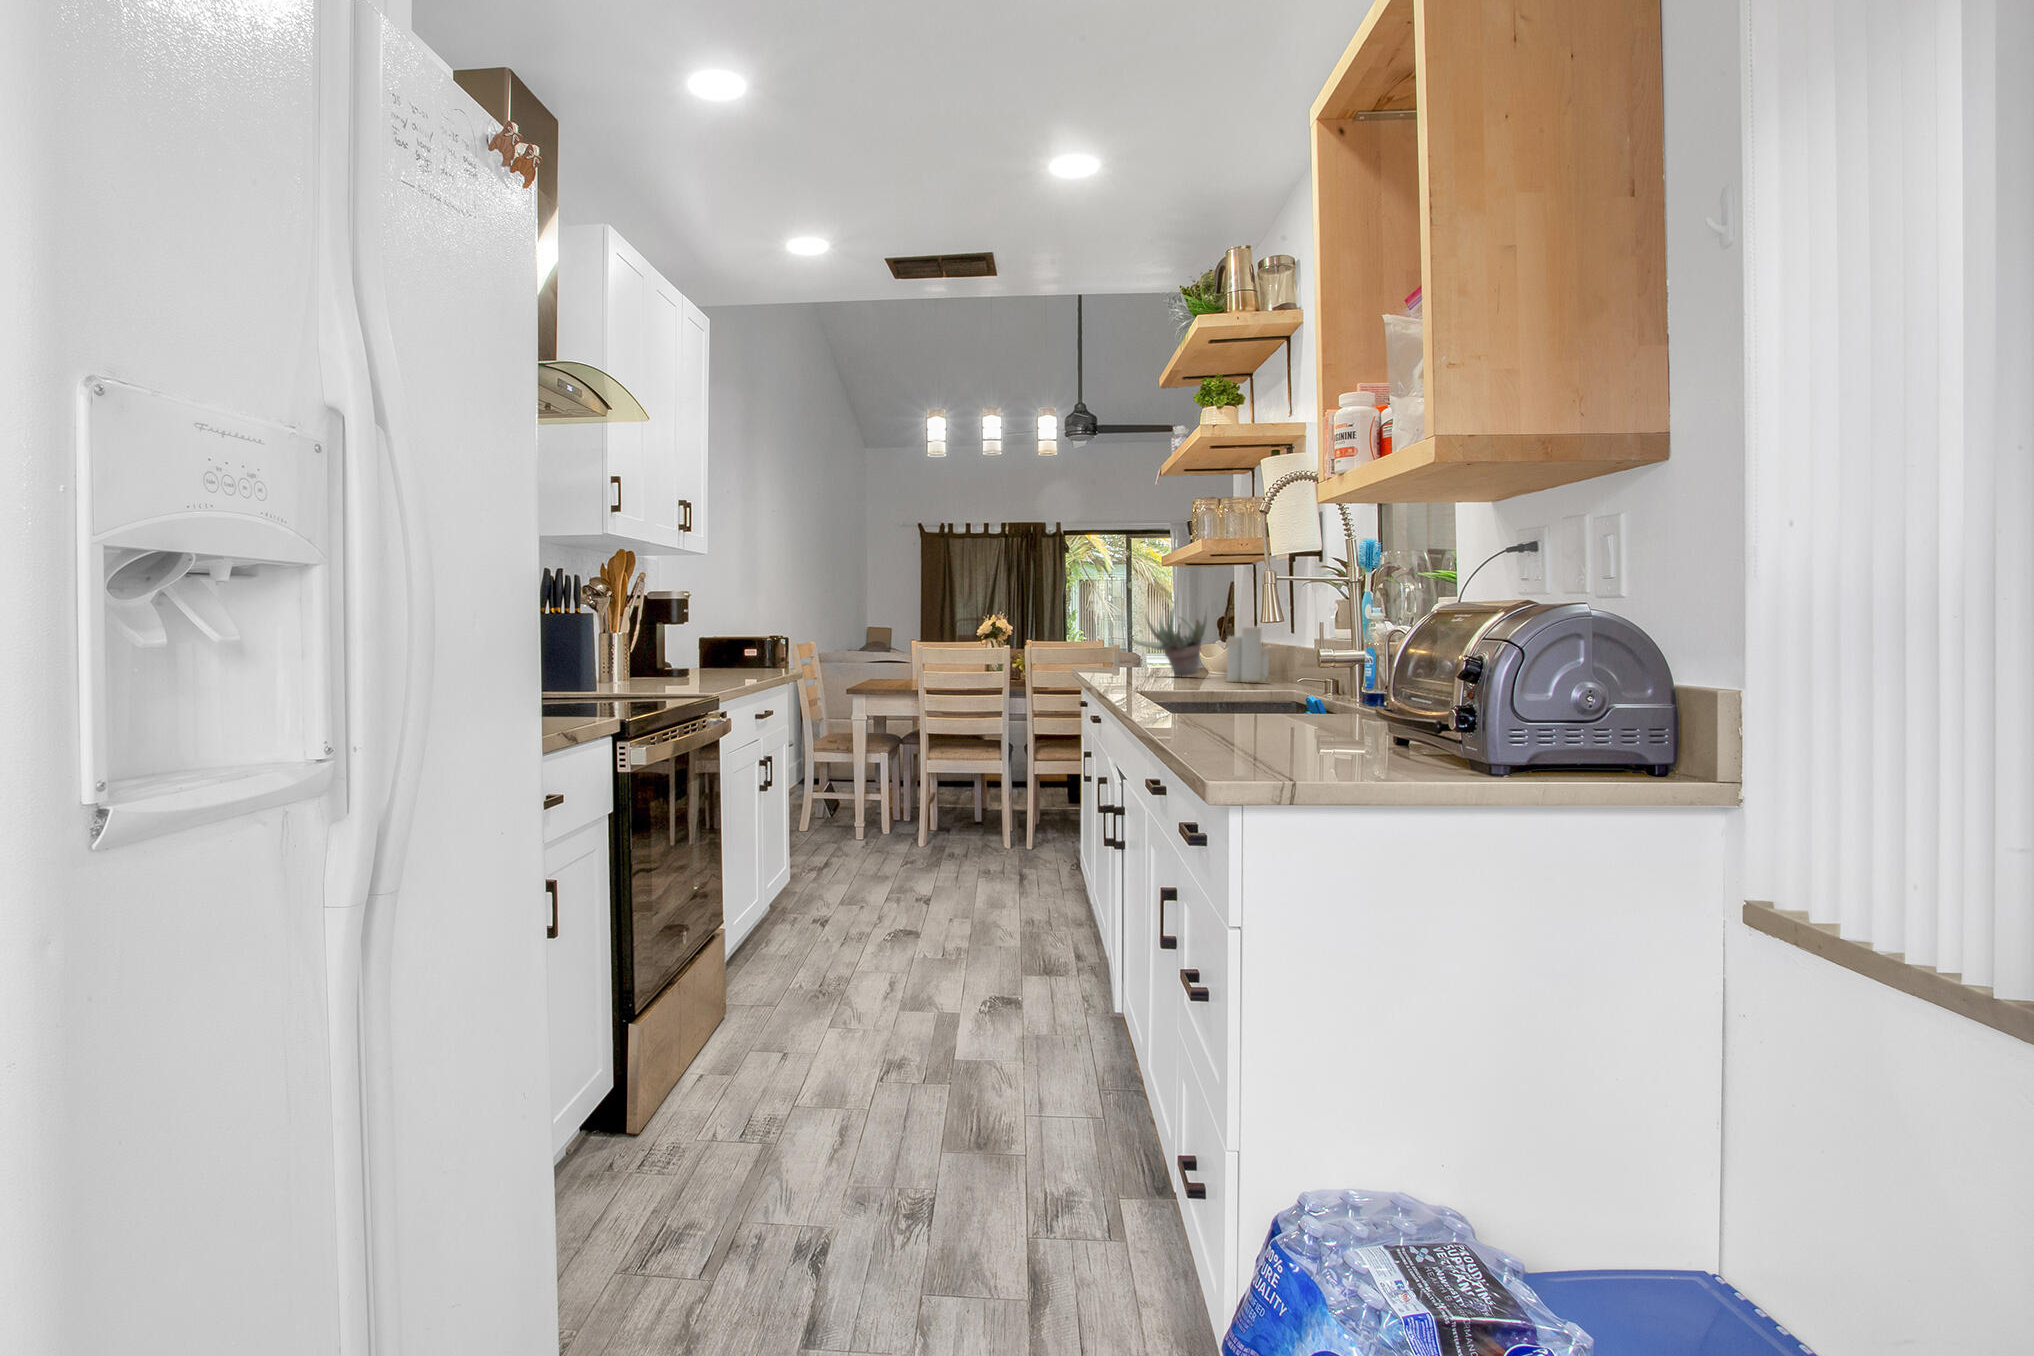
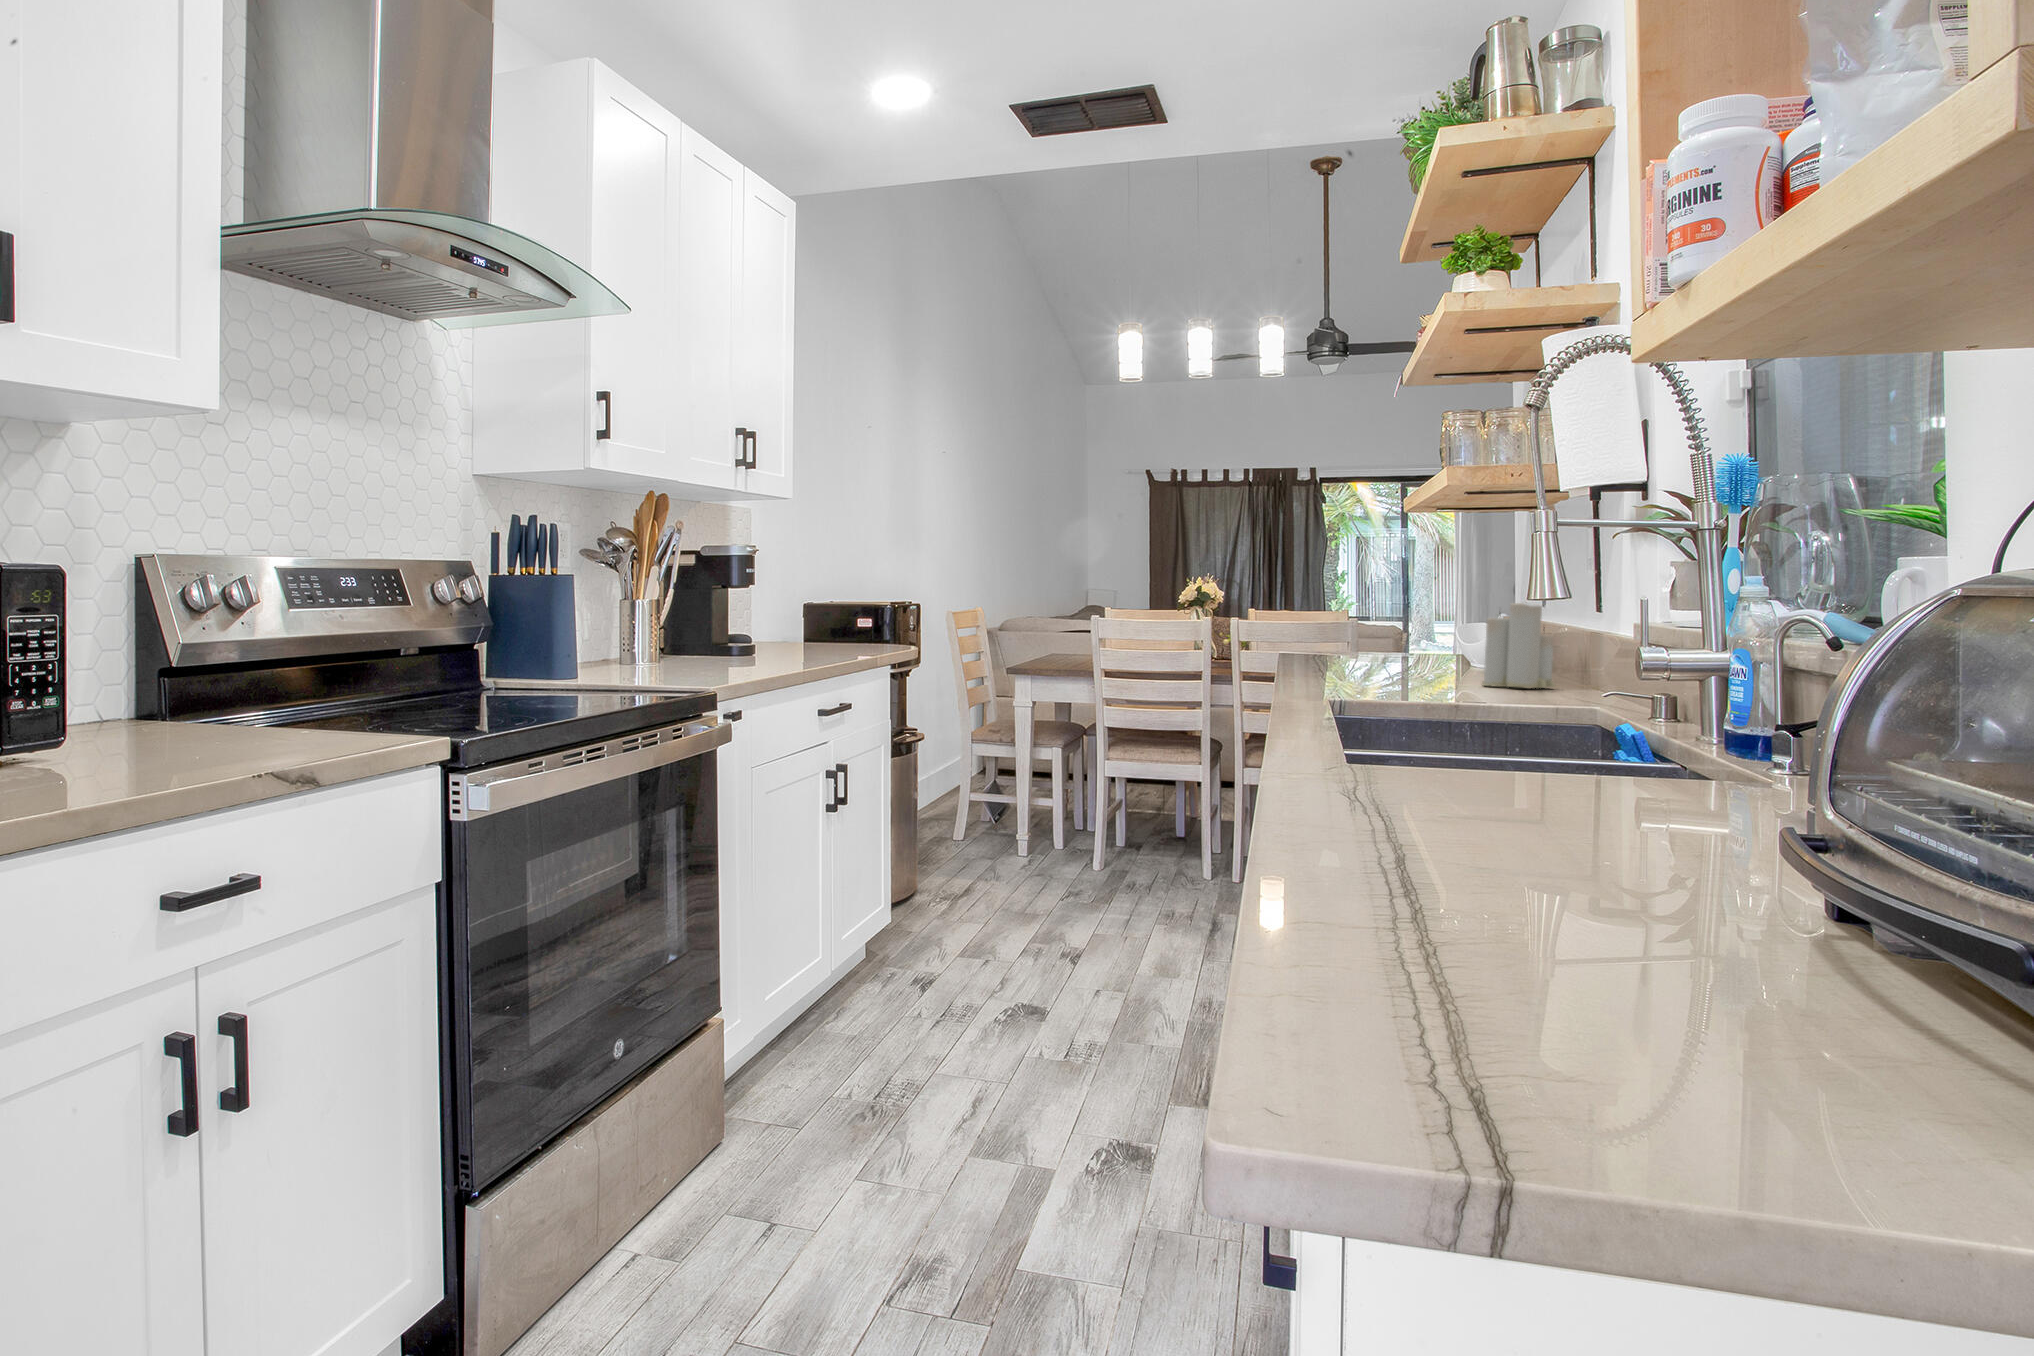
succulent plant: present [1133,606,1207,676] -> none [1343,559,1460,675]

